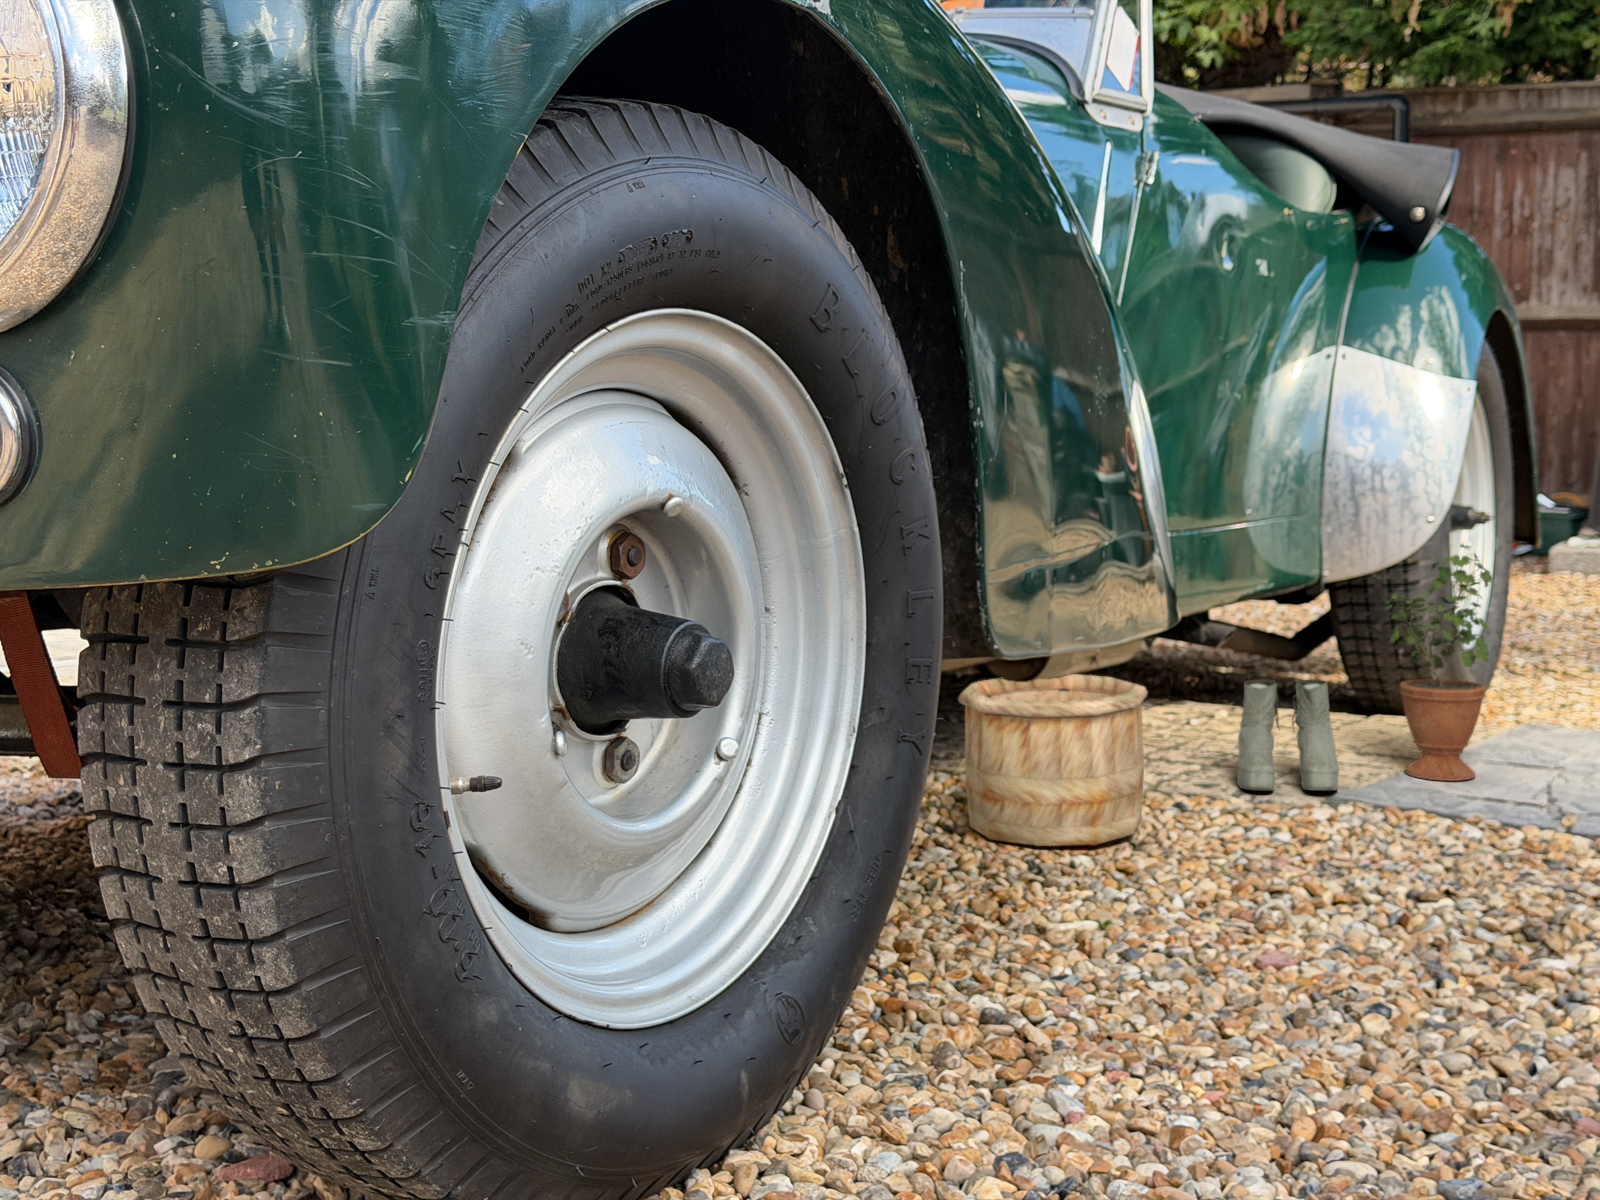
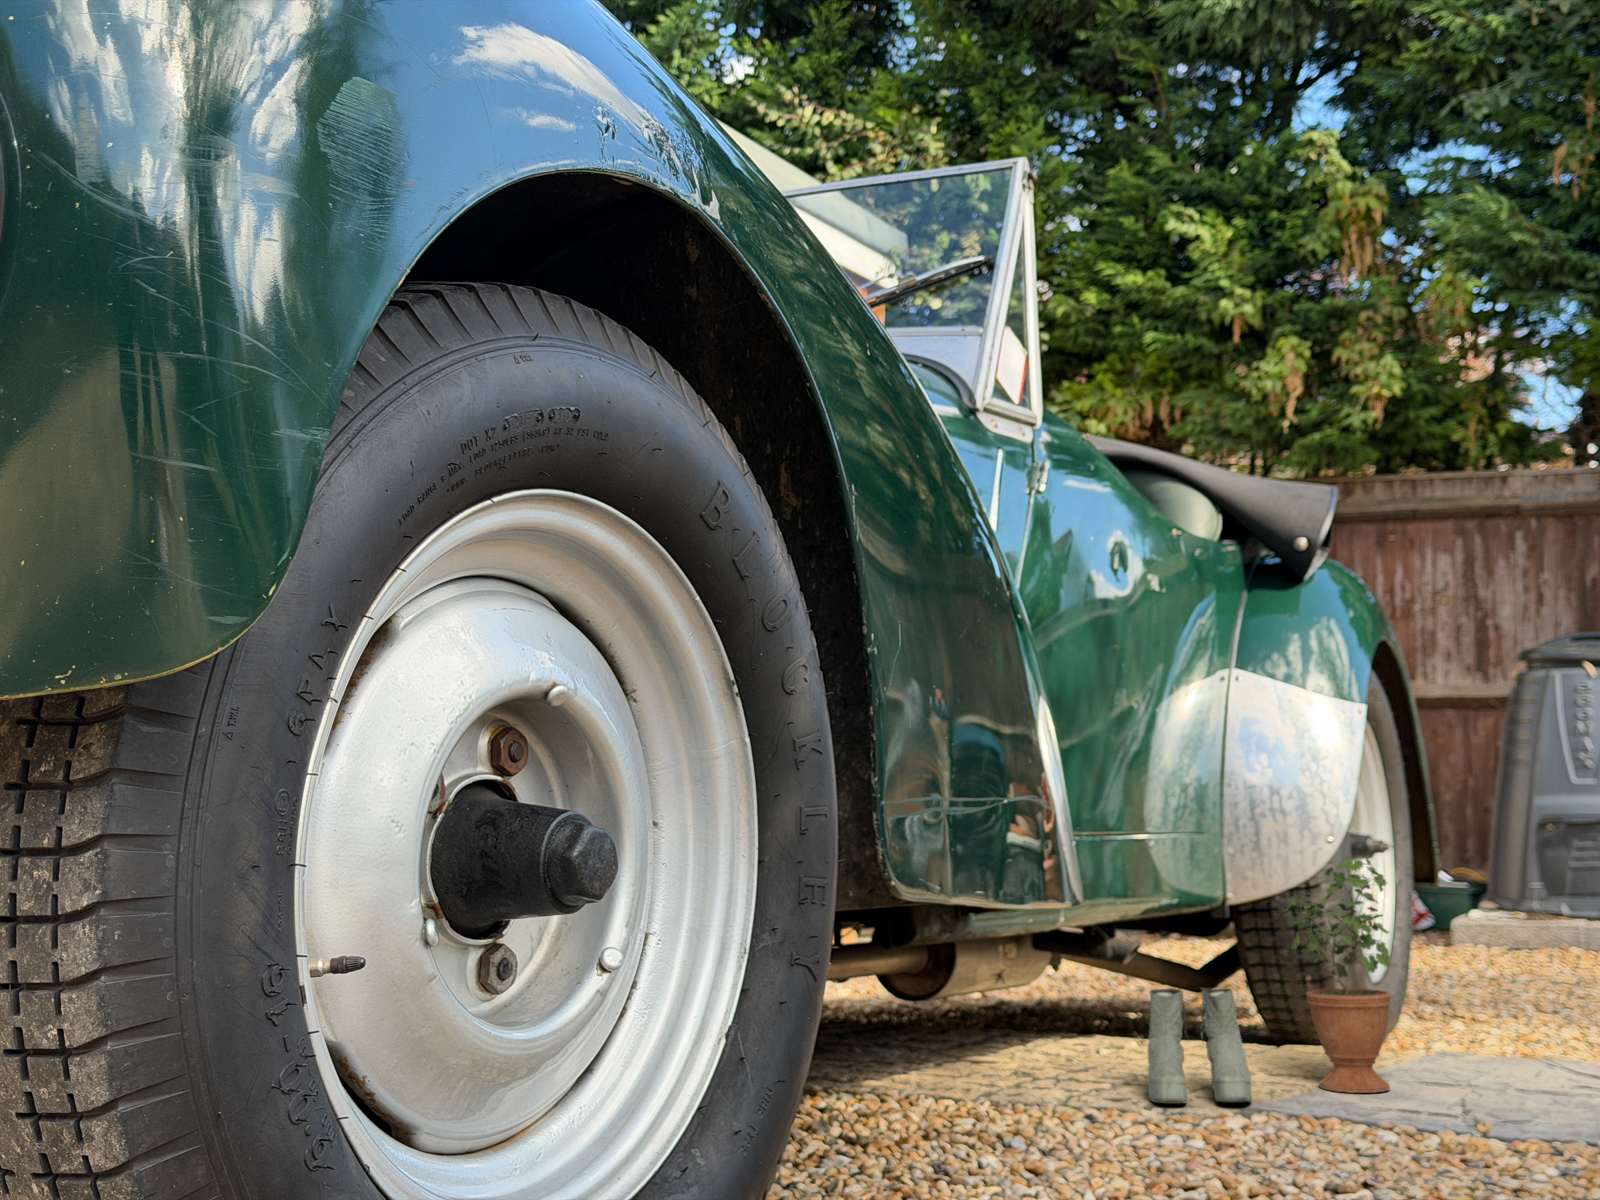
wooden bucket: present [958,674,1147,846] -> none [857,976,1050,1153]

